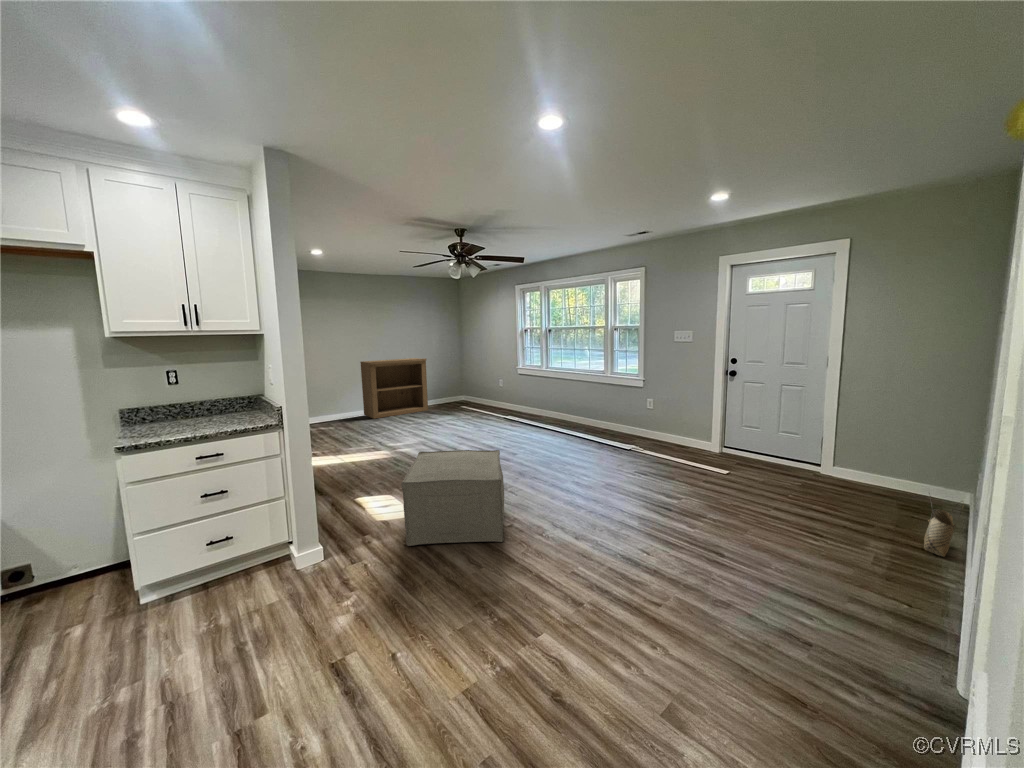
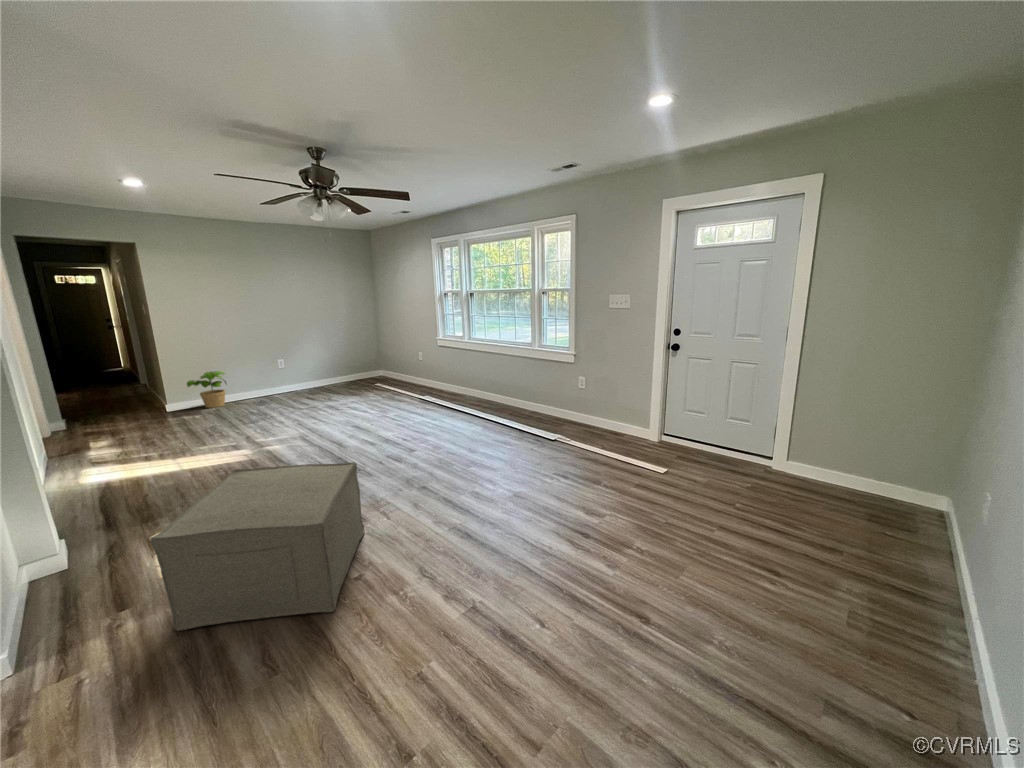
bookshelf: present [360,358,428,419] -> none [240,328,333,403]
potted plant: none [323,392,353,422] -> present [187,371,226,408]
woven basket: present [924,501,963,557] -> none [908,516,966,604]

